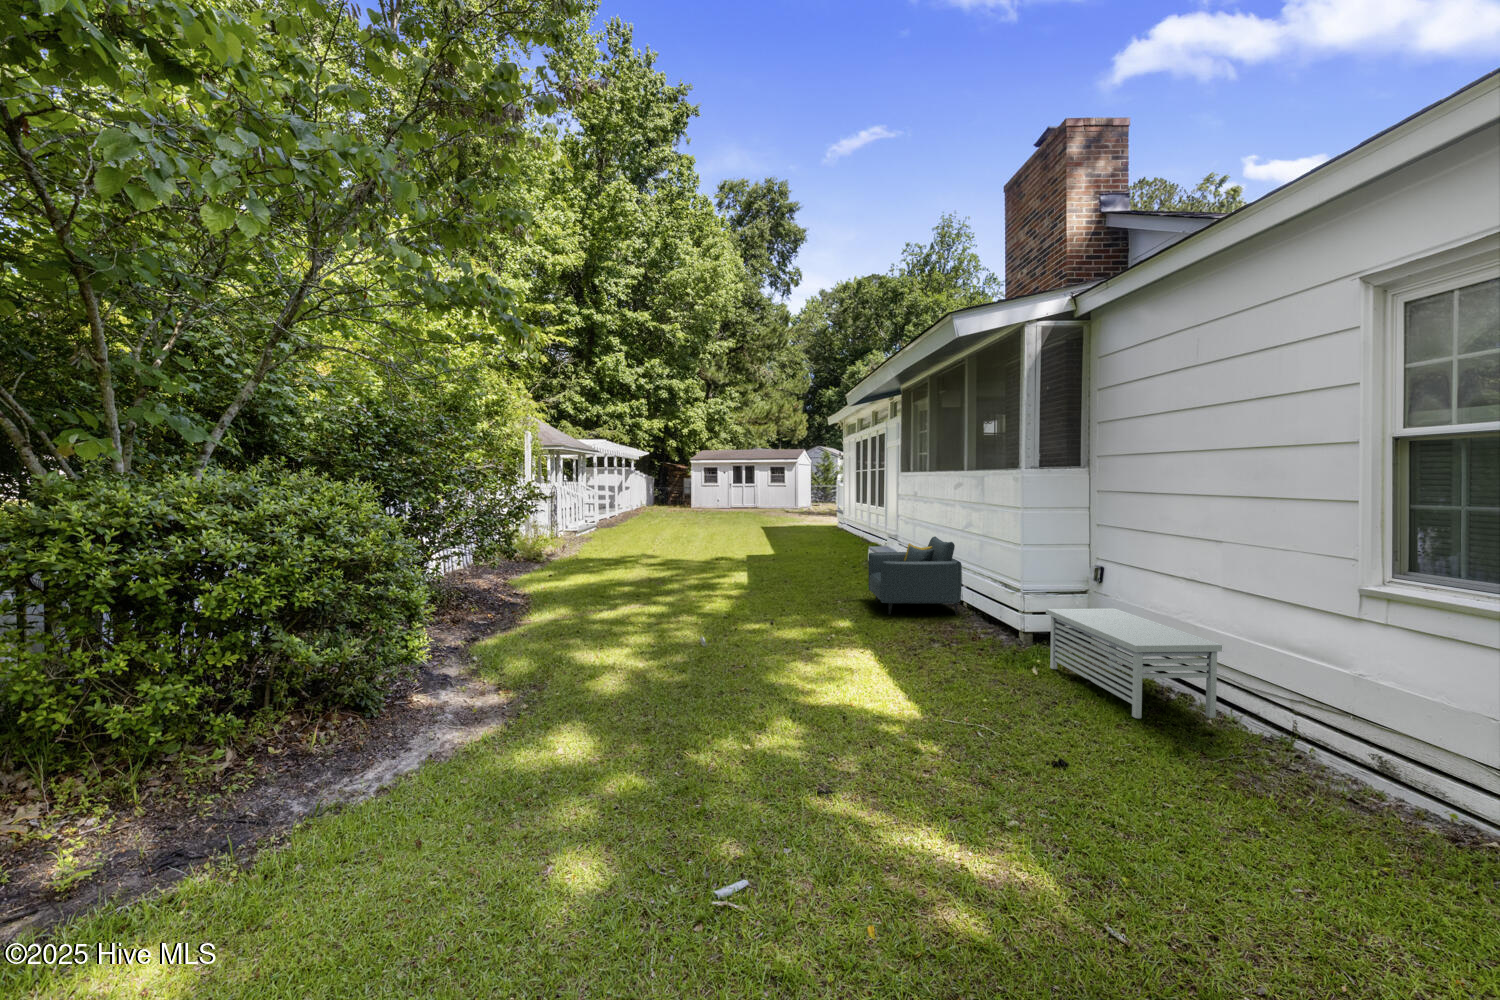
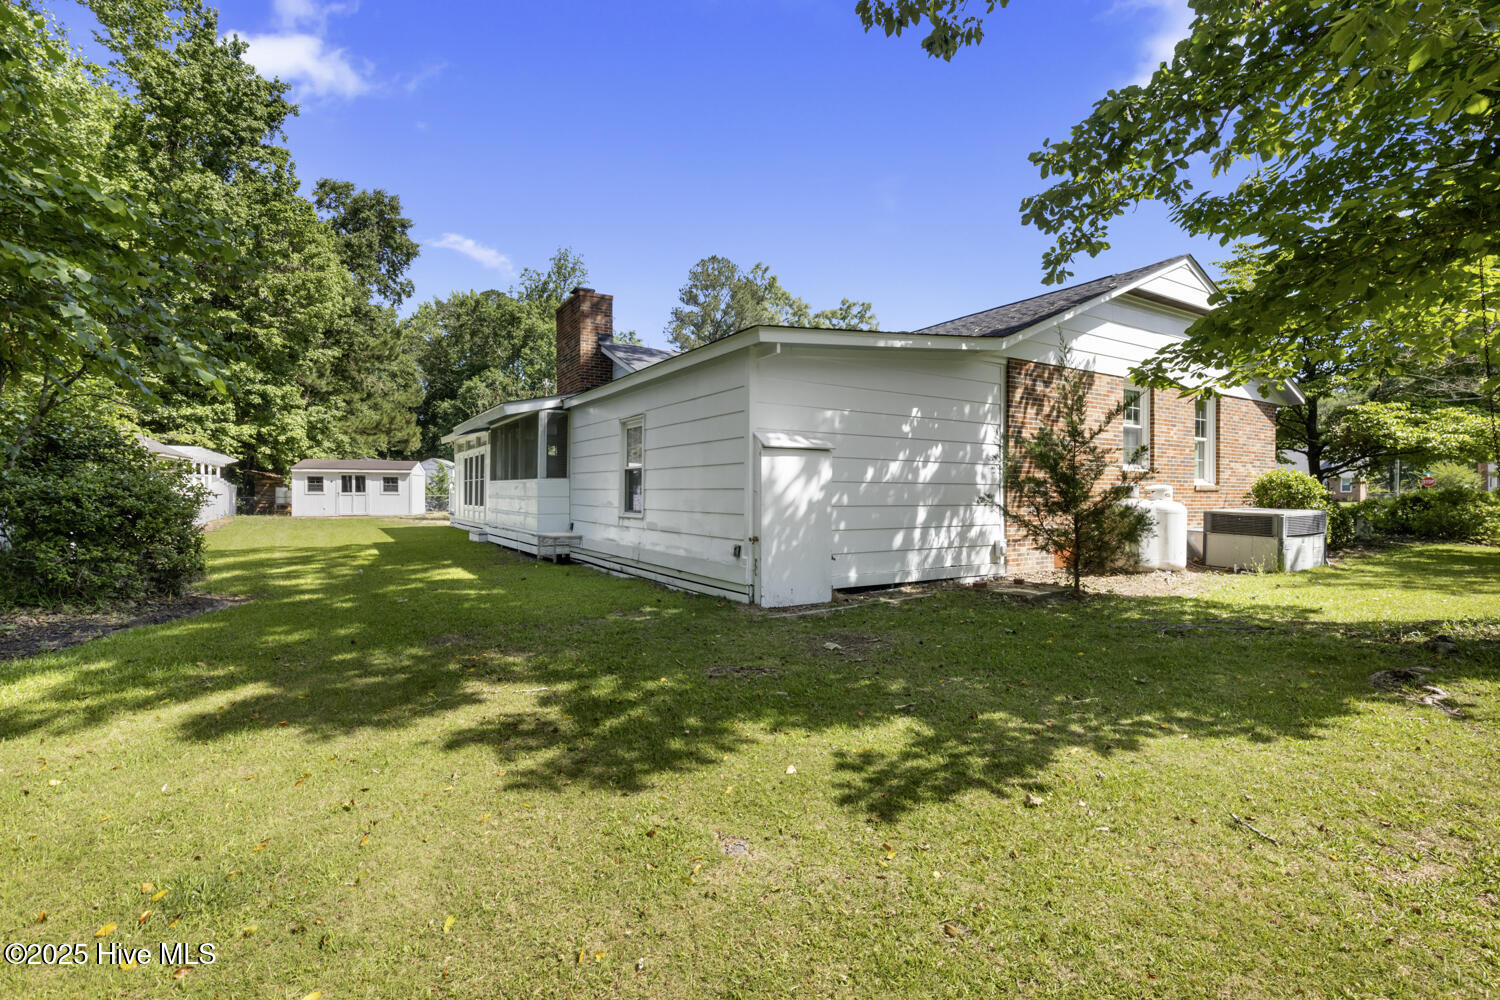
armchair: present [869,537,962,615] -> none [462,513,513,553]

